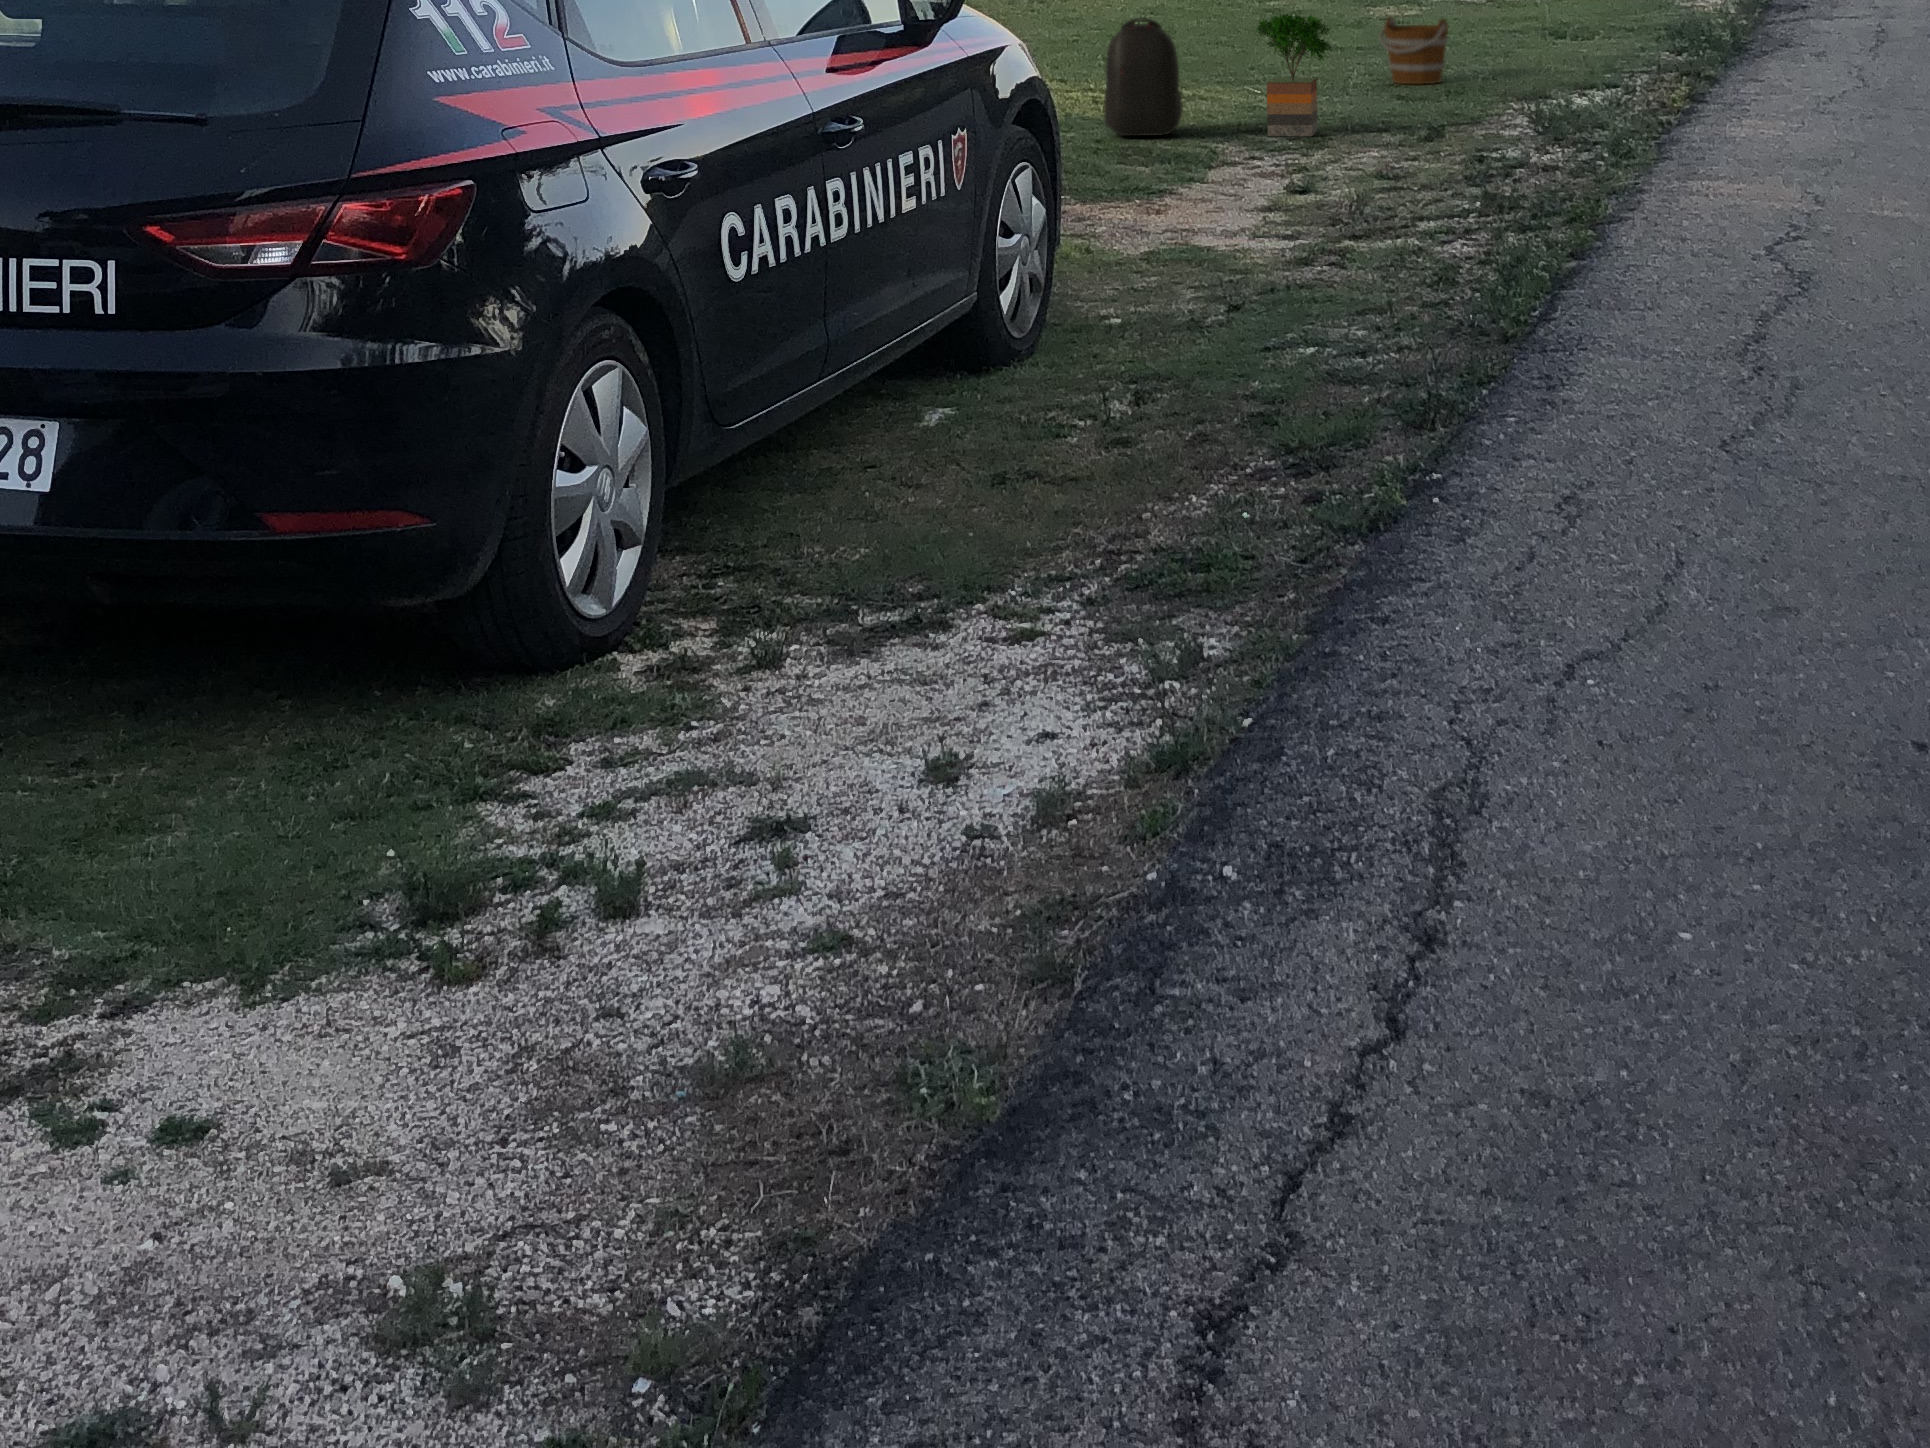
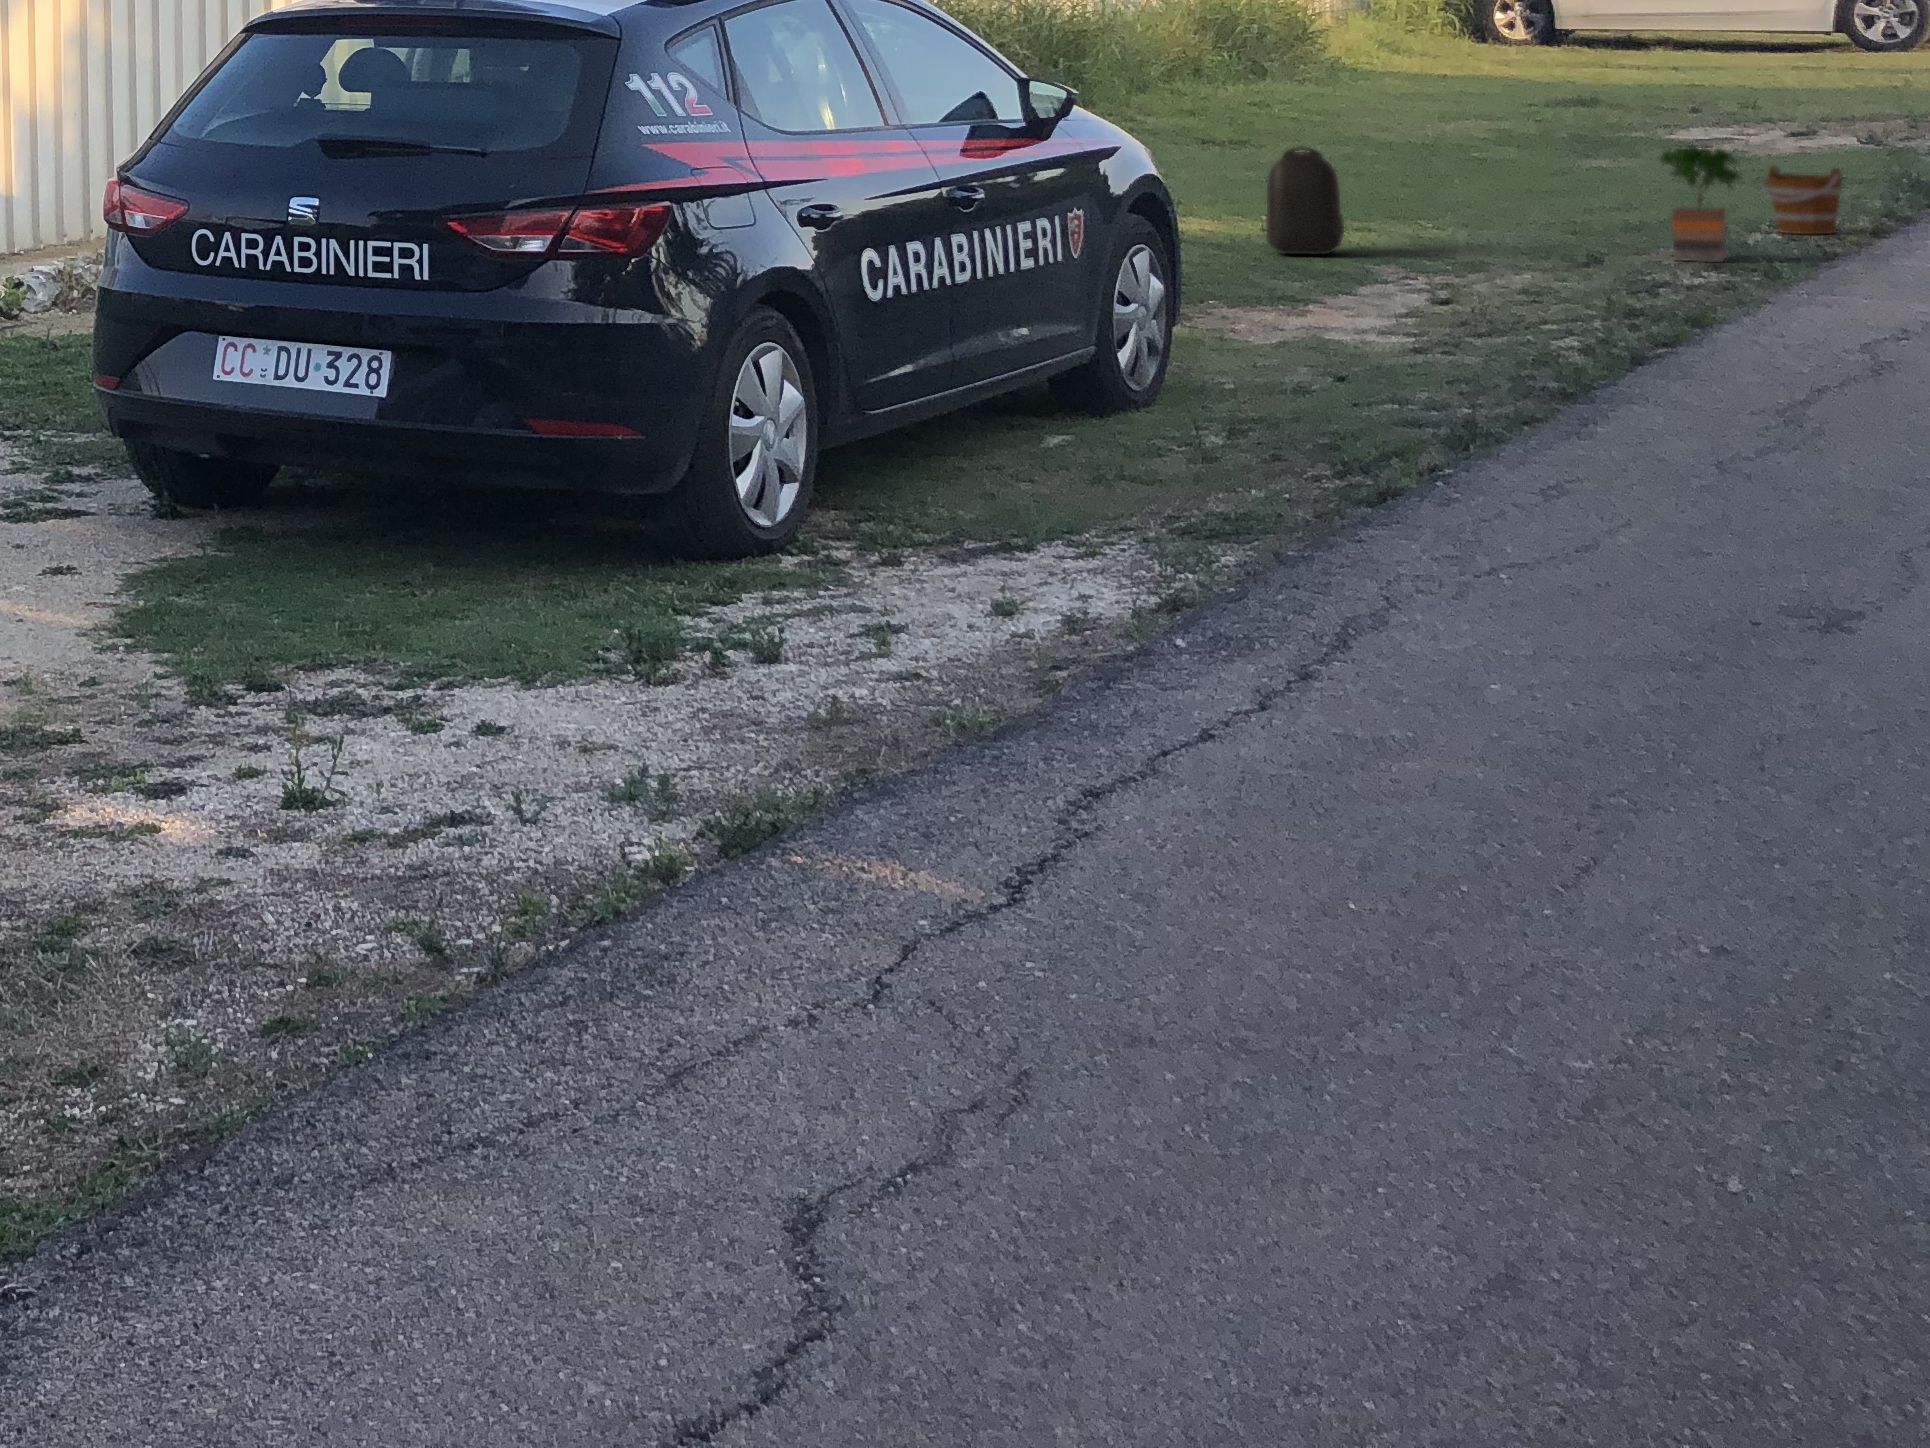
potted tree: present [1256,13,1333,136] -> present [1658,146,1743,262]
bucket: present [1379,17,1448,84] -> present [1762,166,1843,234]

